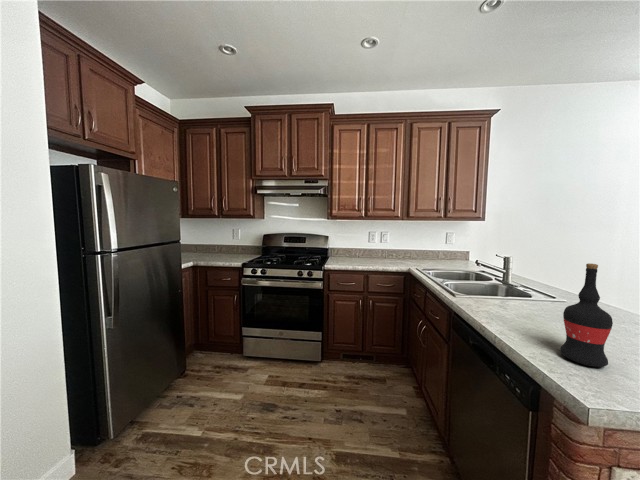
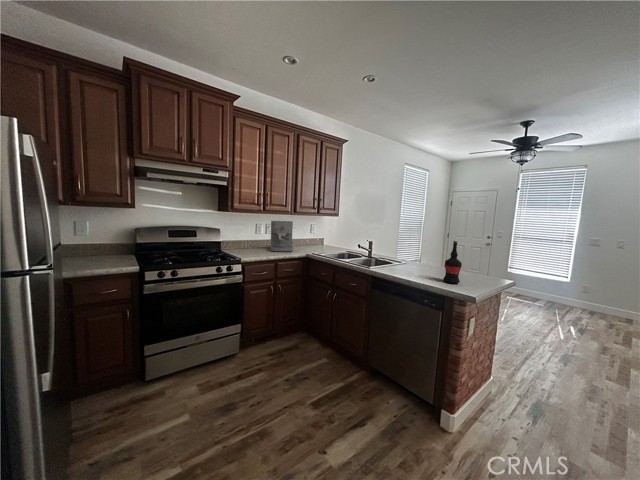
coffee maker: none [372,228,405,265] -> present [271,221,293,252]

